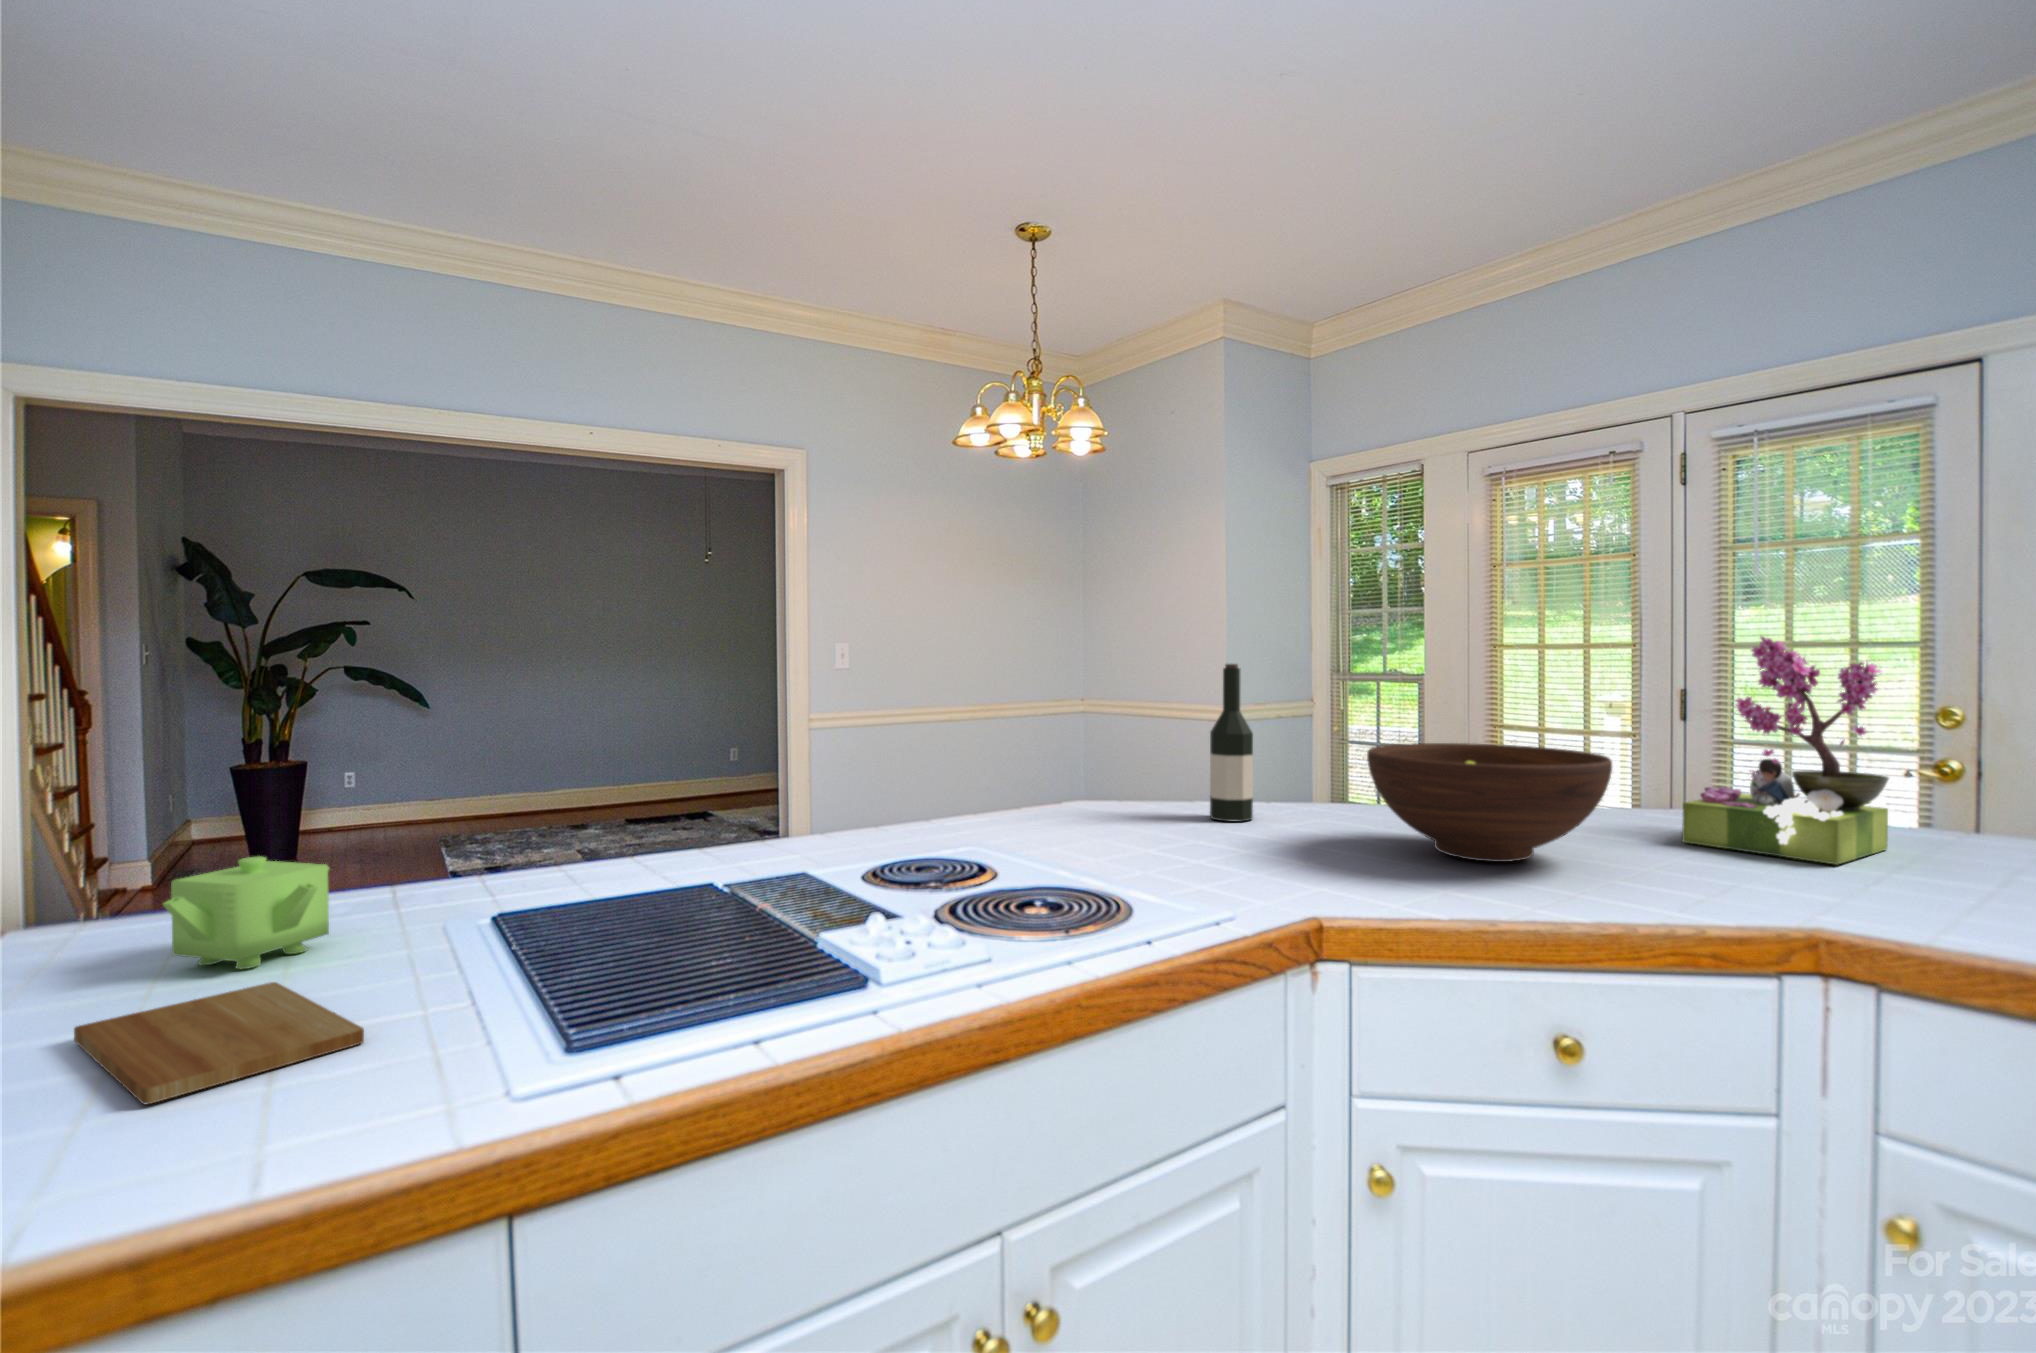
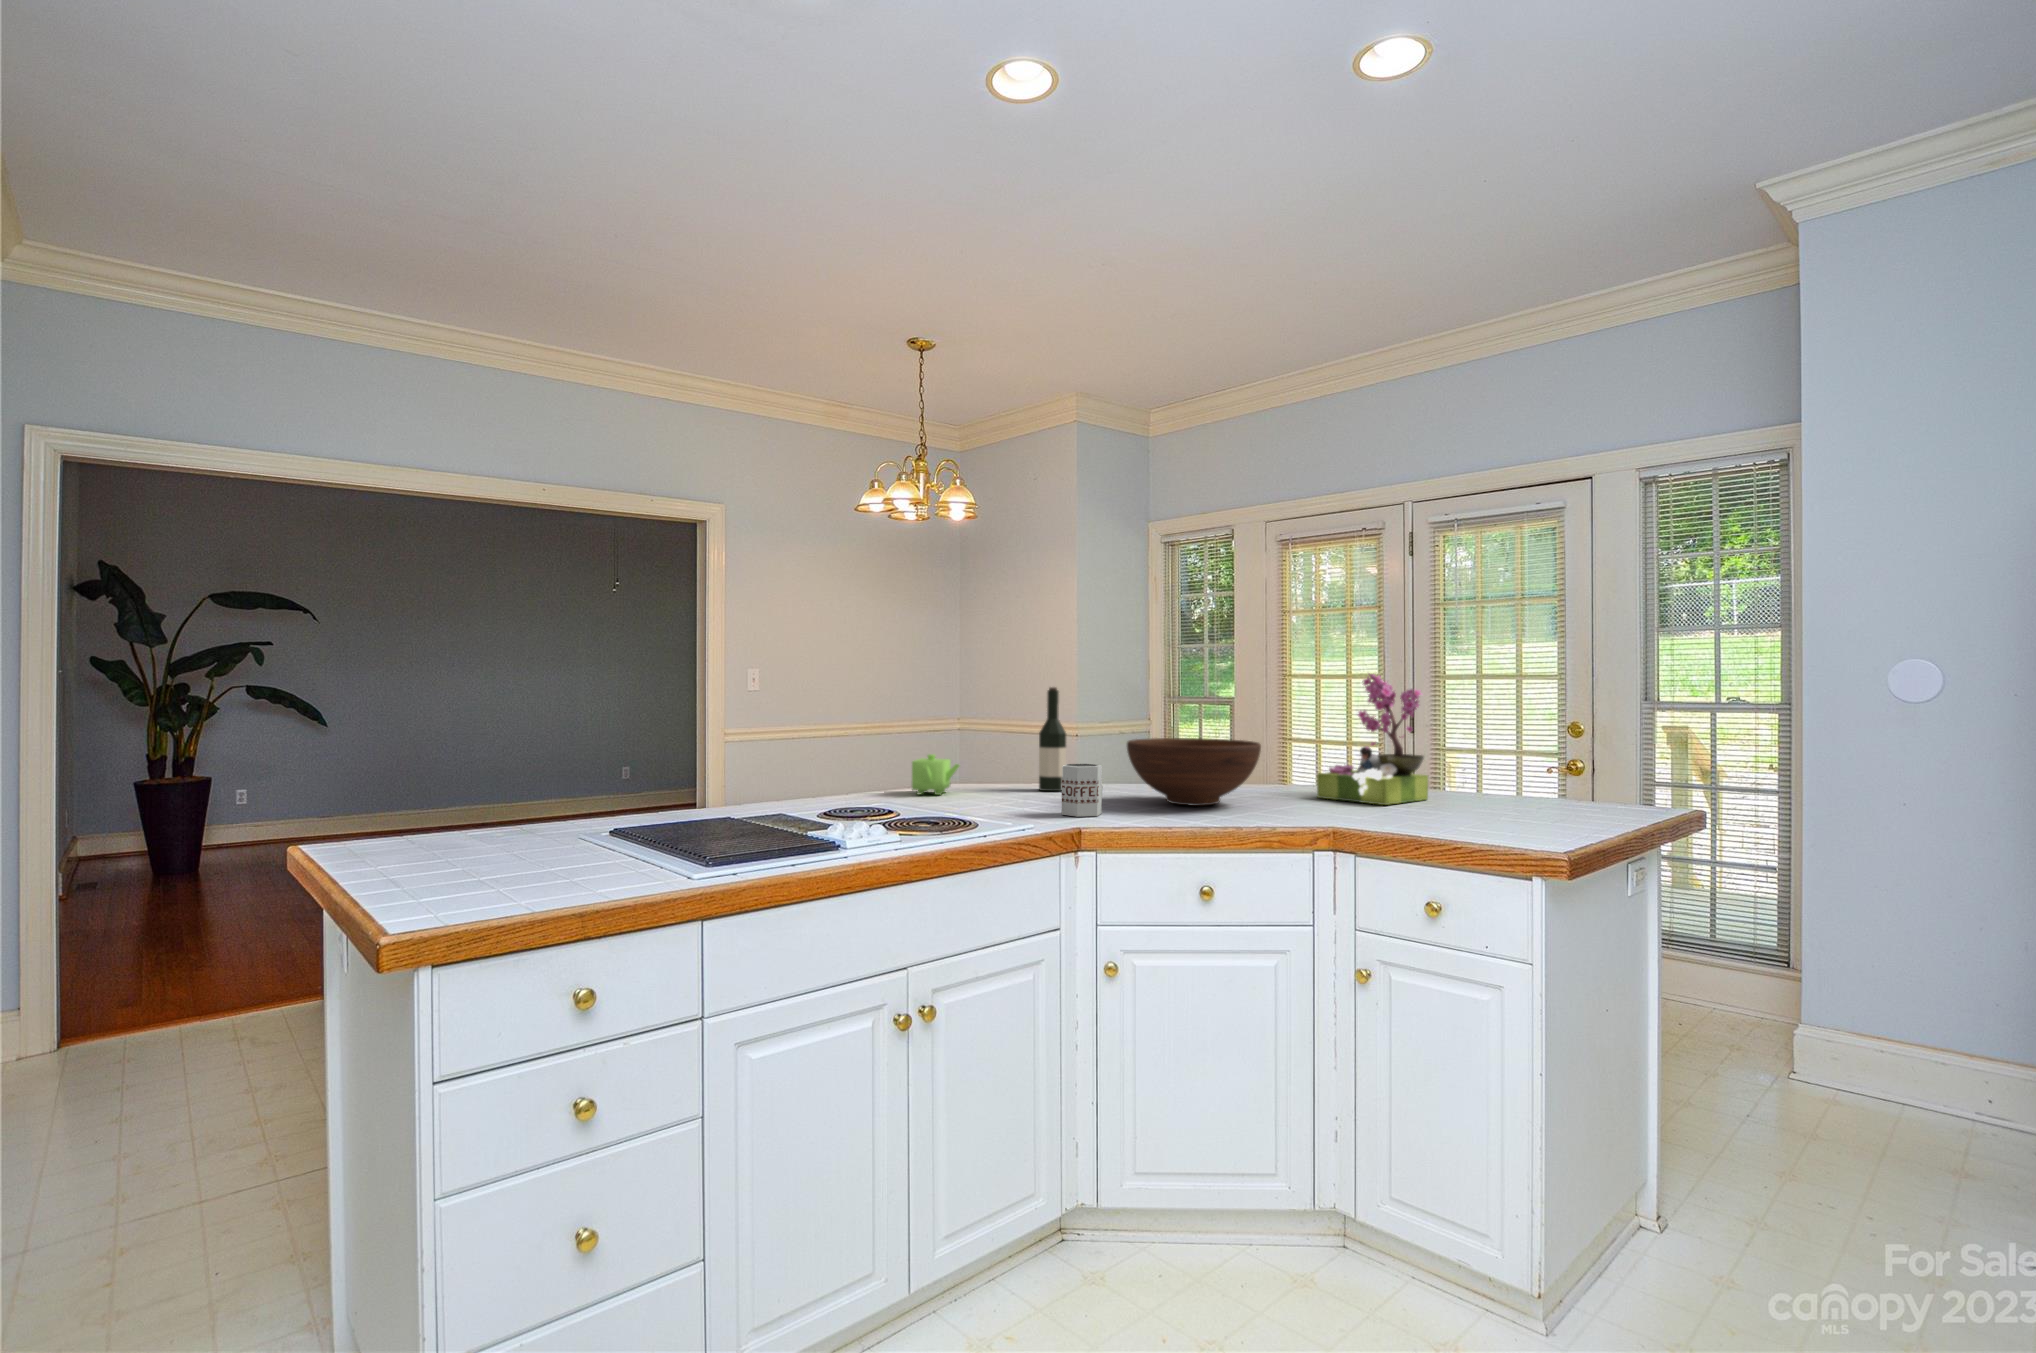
mug: none [1275,793,1344,889] -> present [1062,764,1103,817]
teapot: present [163,857,329,969] -> present [912,754,959,795]
cutting board: present [74,982,364,1104] -> none [461,847,605,876]

